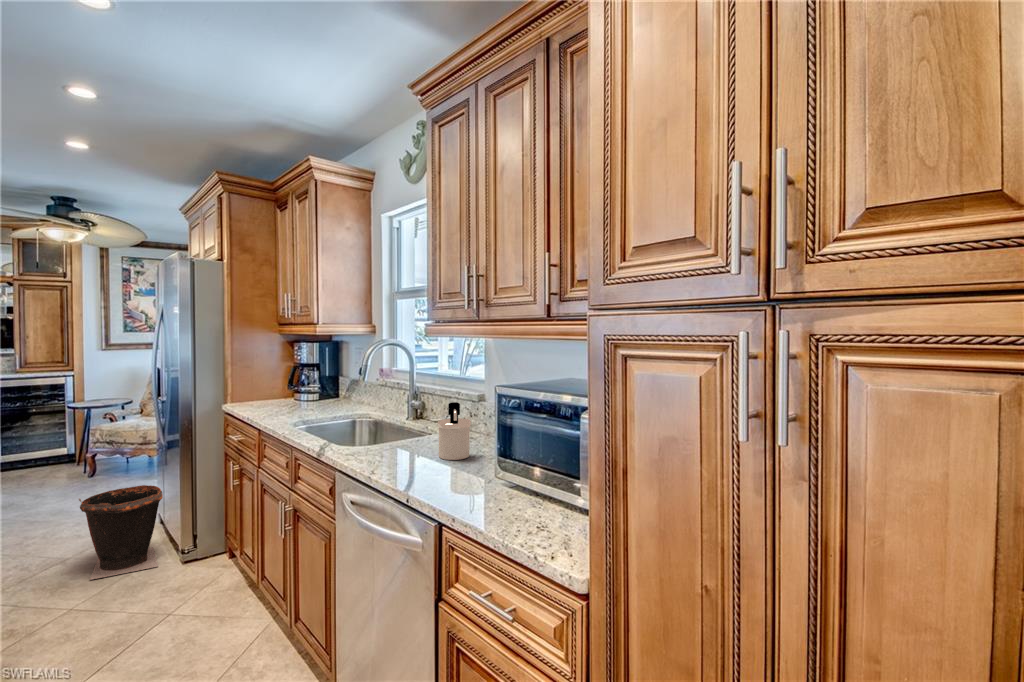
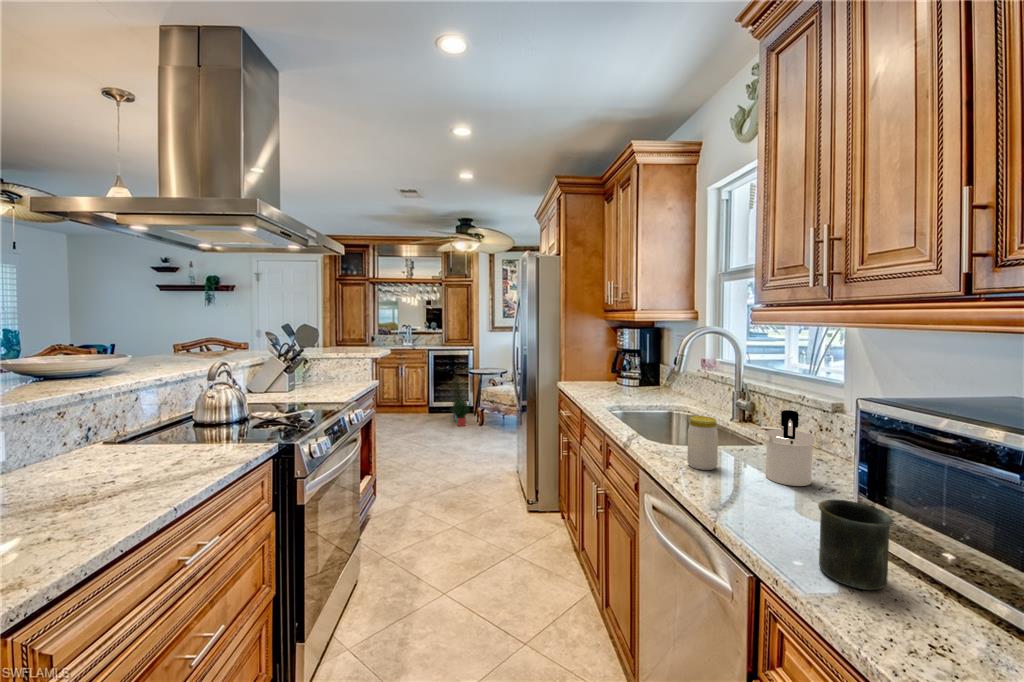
potted plant: none [27,411,70,483] -> present [450,376,469,426]
jar: none [378,415,403,460] -> present [687,416,718,470]
mug: none [476,455,516,510] -> present [818,500,893,590]
waste bin: present [79,485,163,580] -> none [465,441,516,509]

